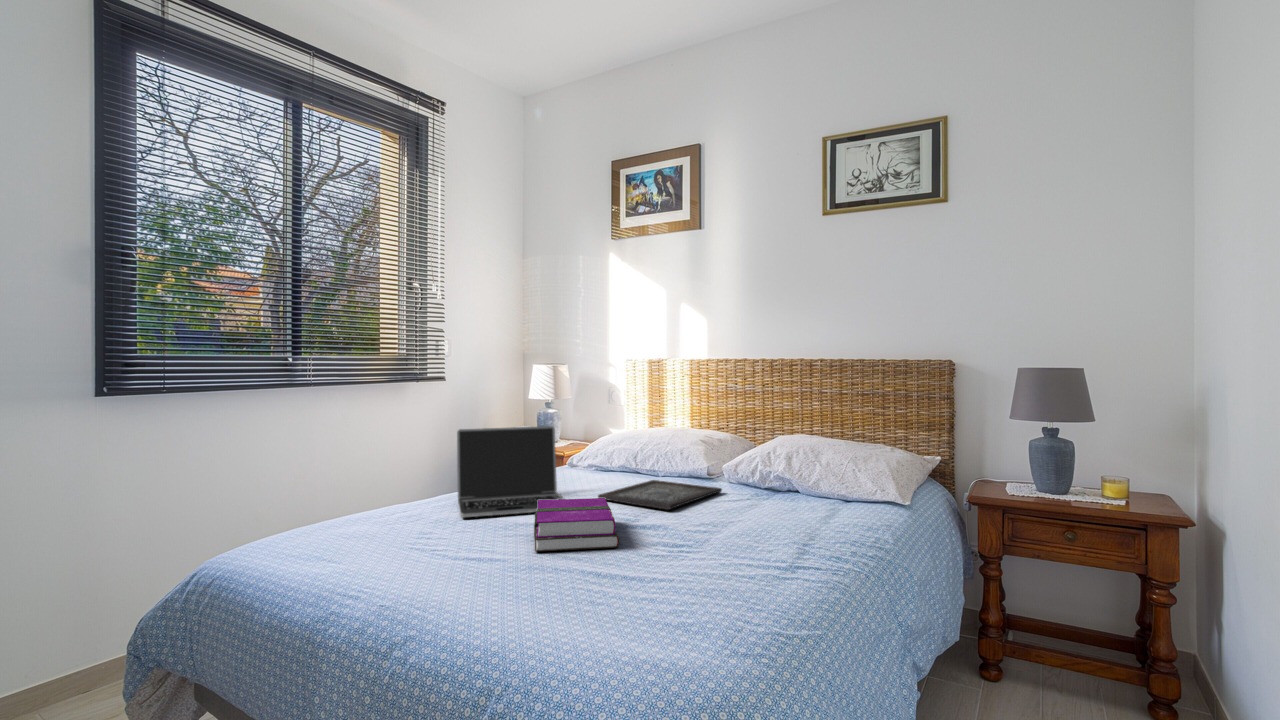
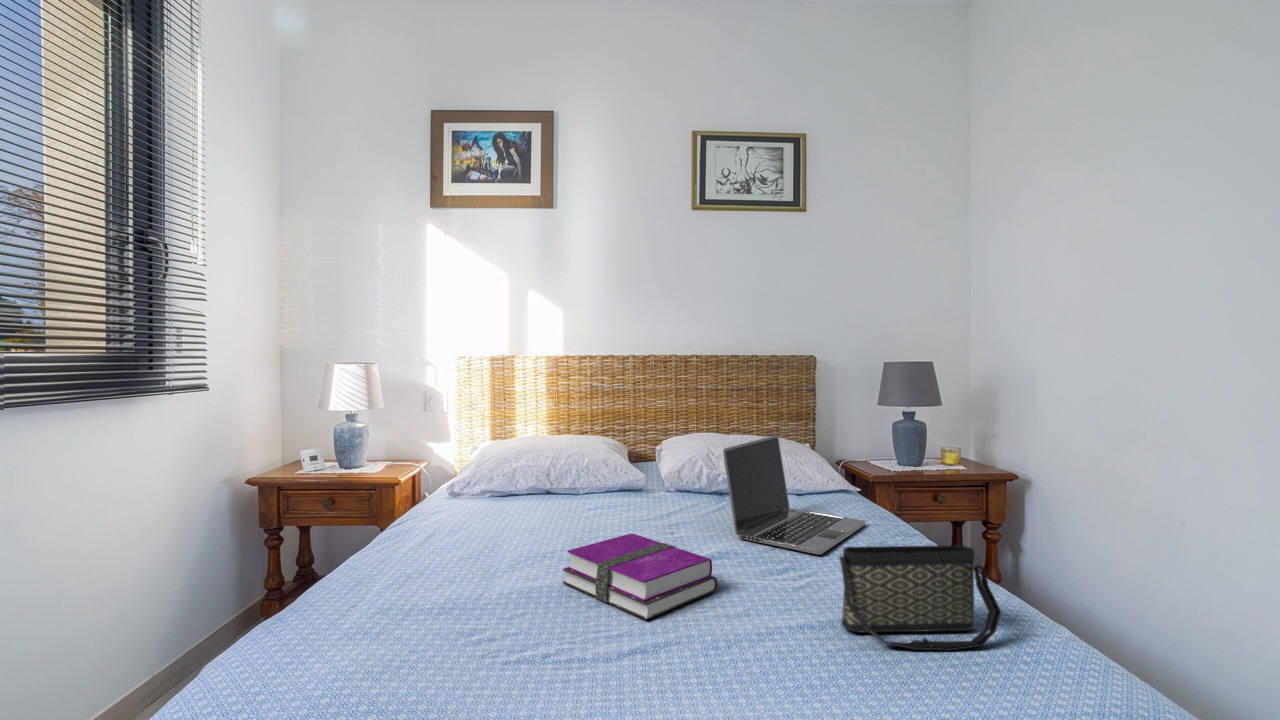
laptop: present [457,426,563,518] -> present [723,435,865,555]
tray: present [598,480,722,510] -> none [563,499,670,534]
handbag: none [636,515,760,619] -> present [839,545,1002,650]

